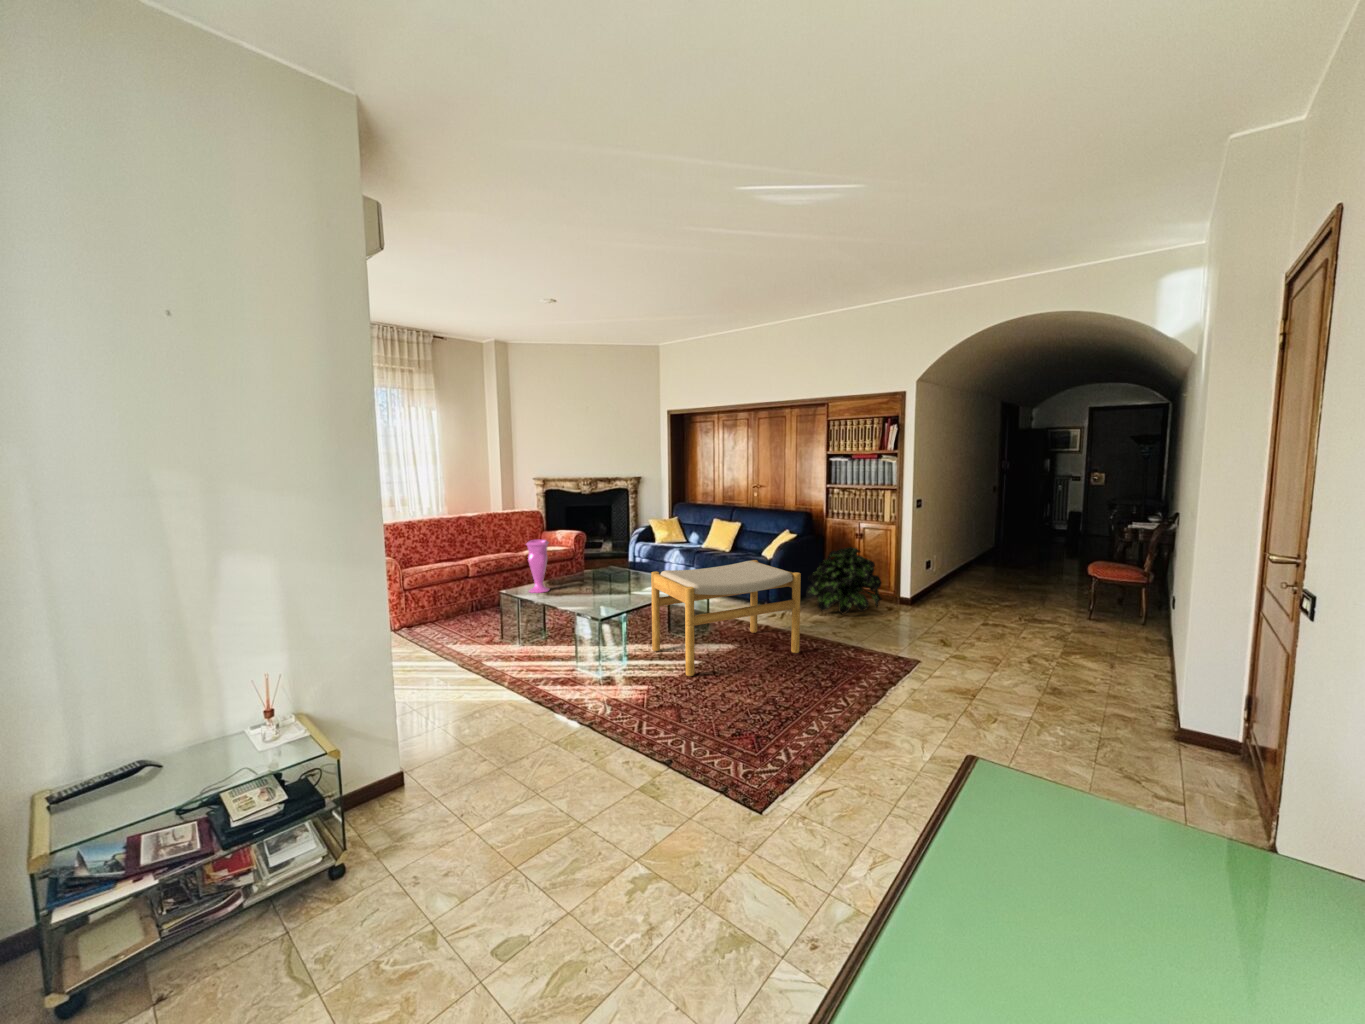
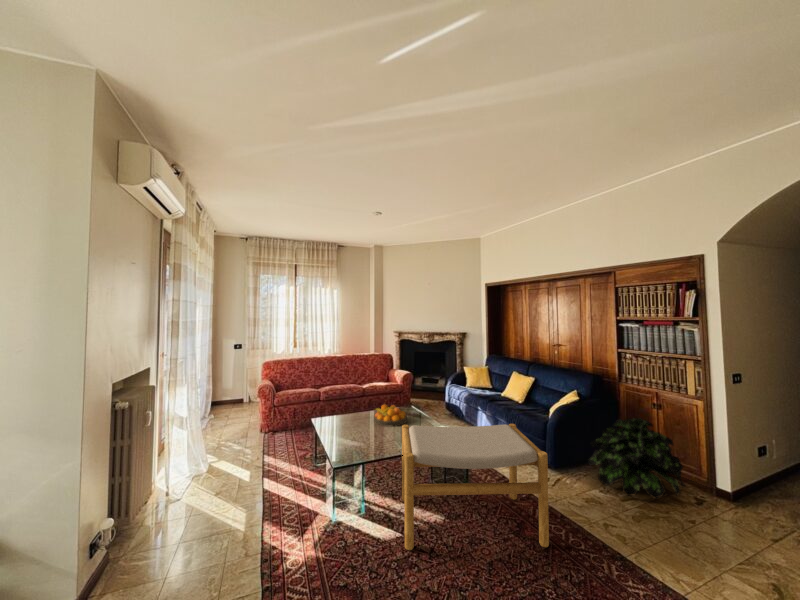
vase: present [526,540,549,593] -> none [334,381,353,424]
fruit bowl: none [576,565,619,589] -> present [374,405,407,426]

